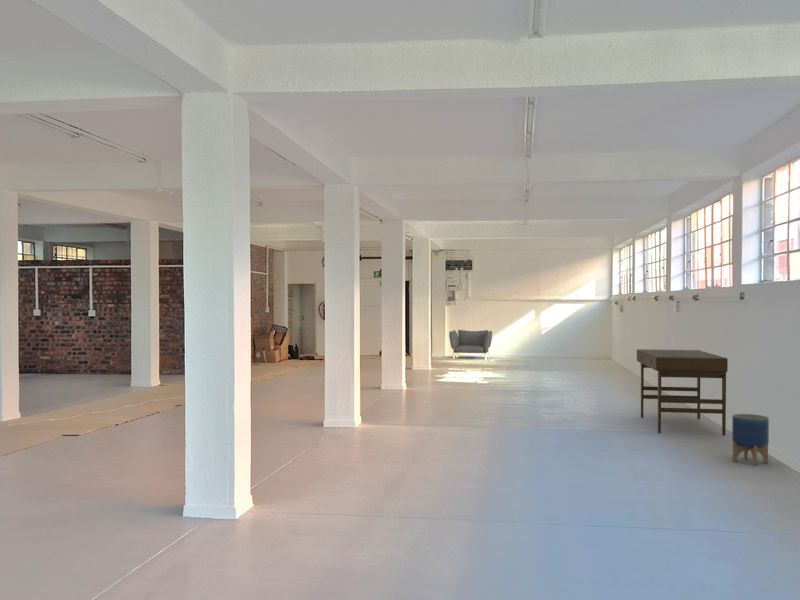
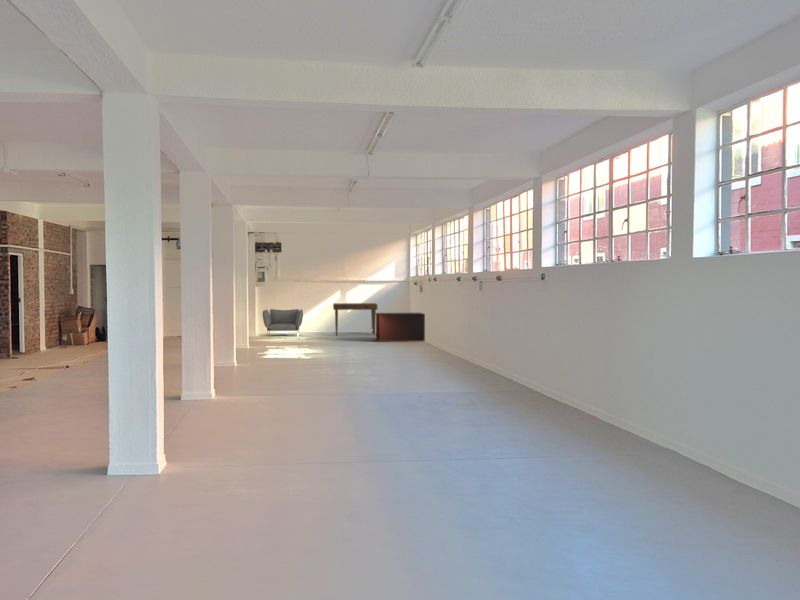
storage cabinet: none [569,336,625,370] -> present [376,313,425,342]
desk: present [637,349,728,435] -> present [333,303,378,335]
planter: present [732,414,769,466] -> none [542,369,568,408]

